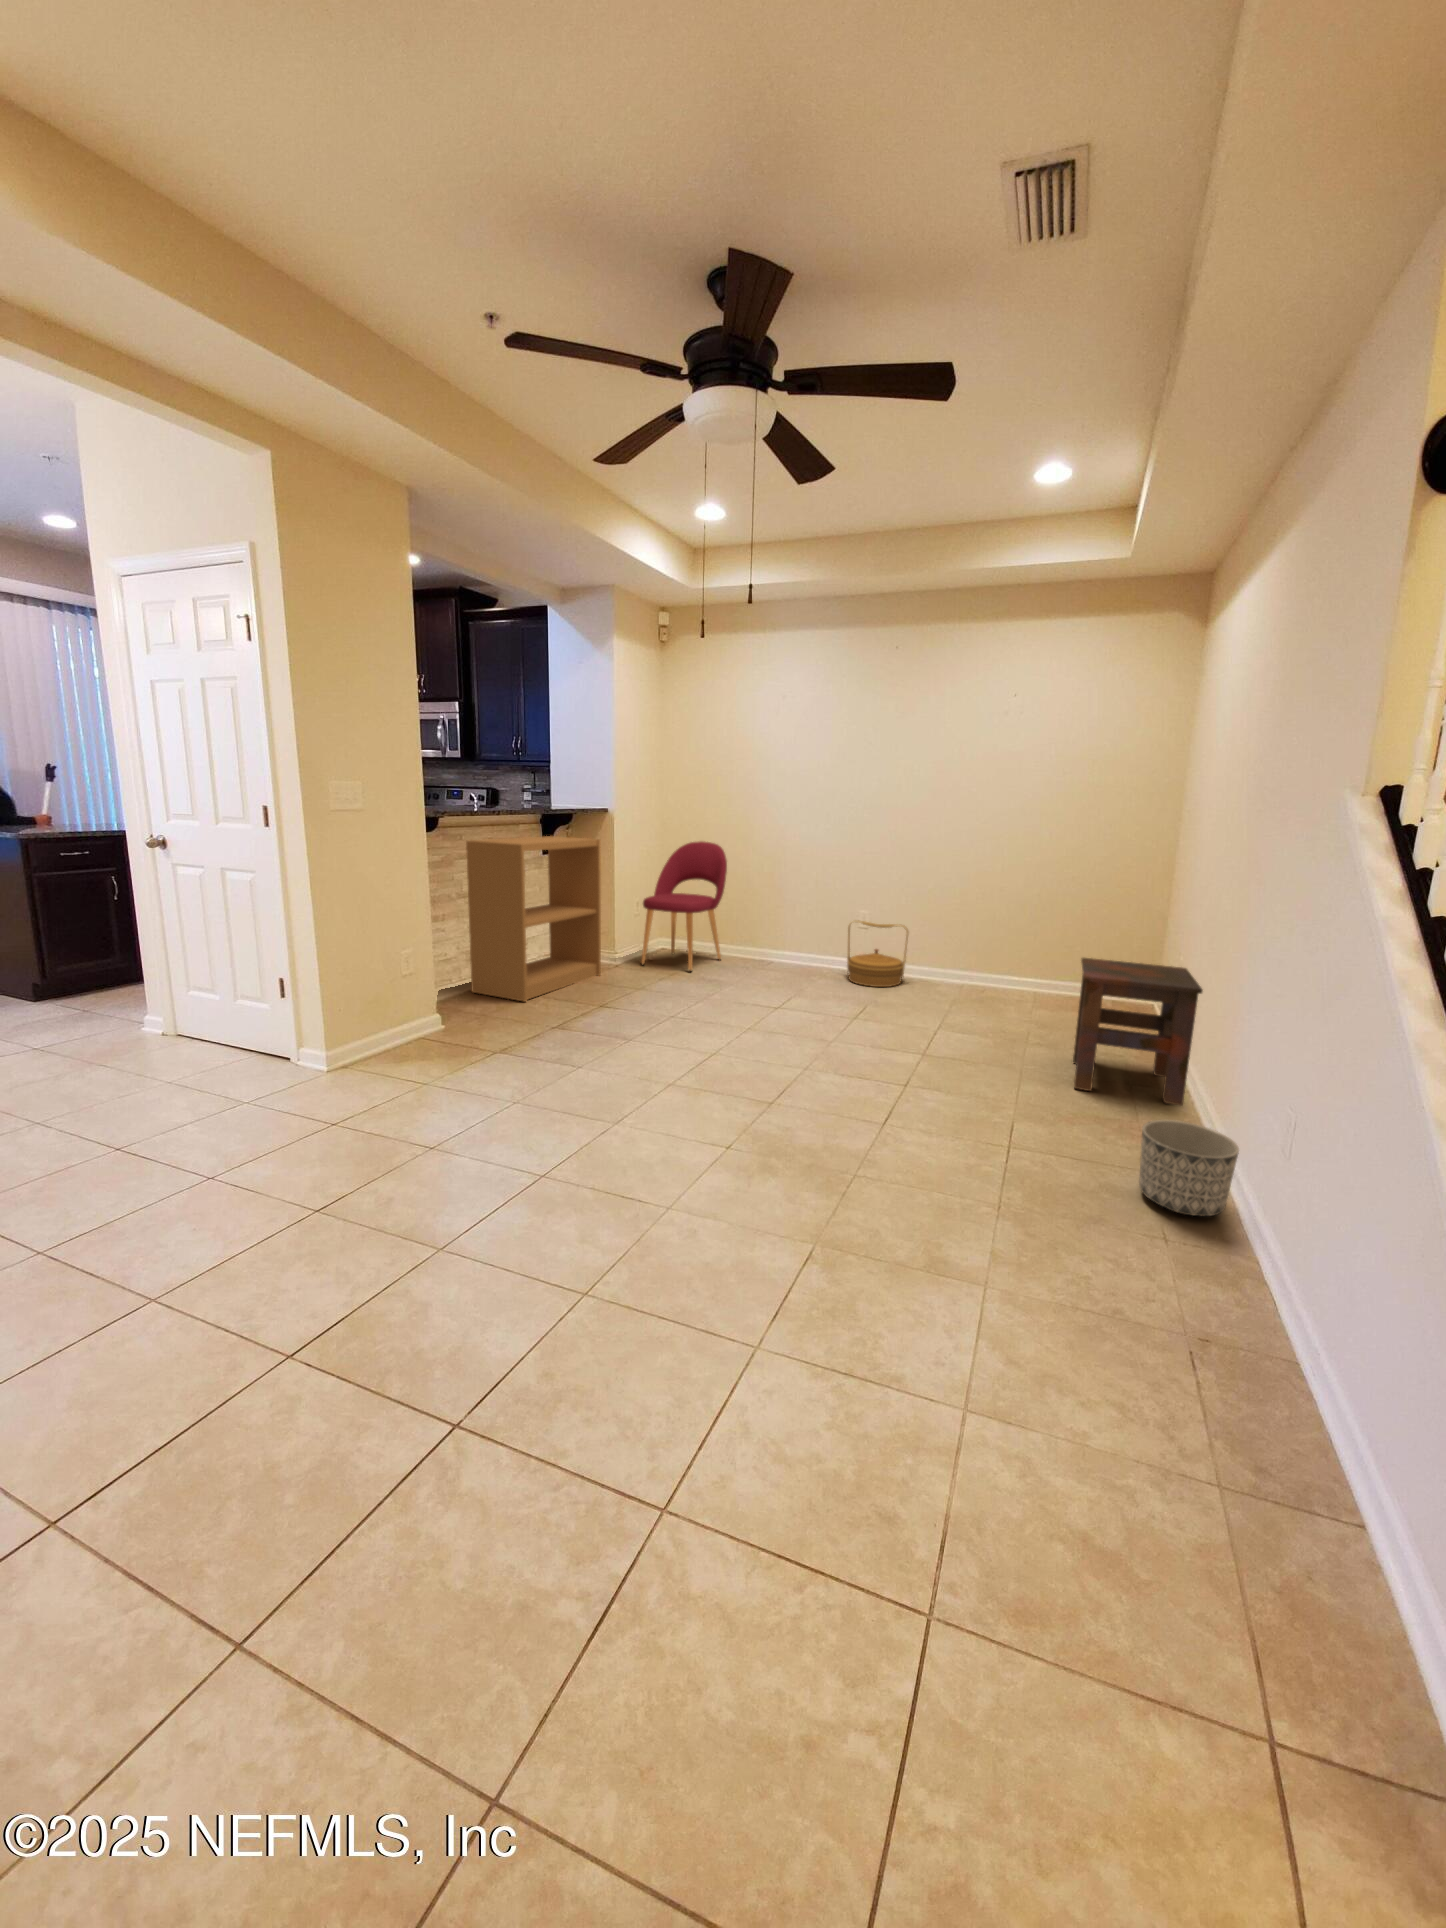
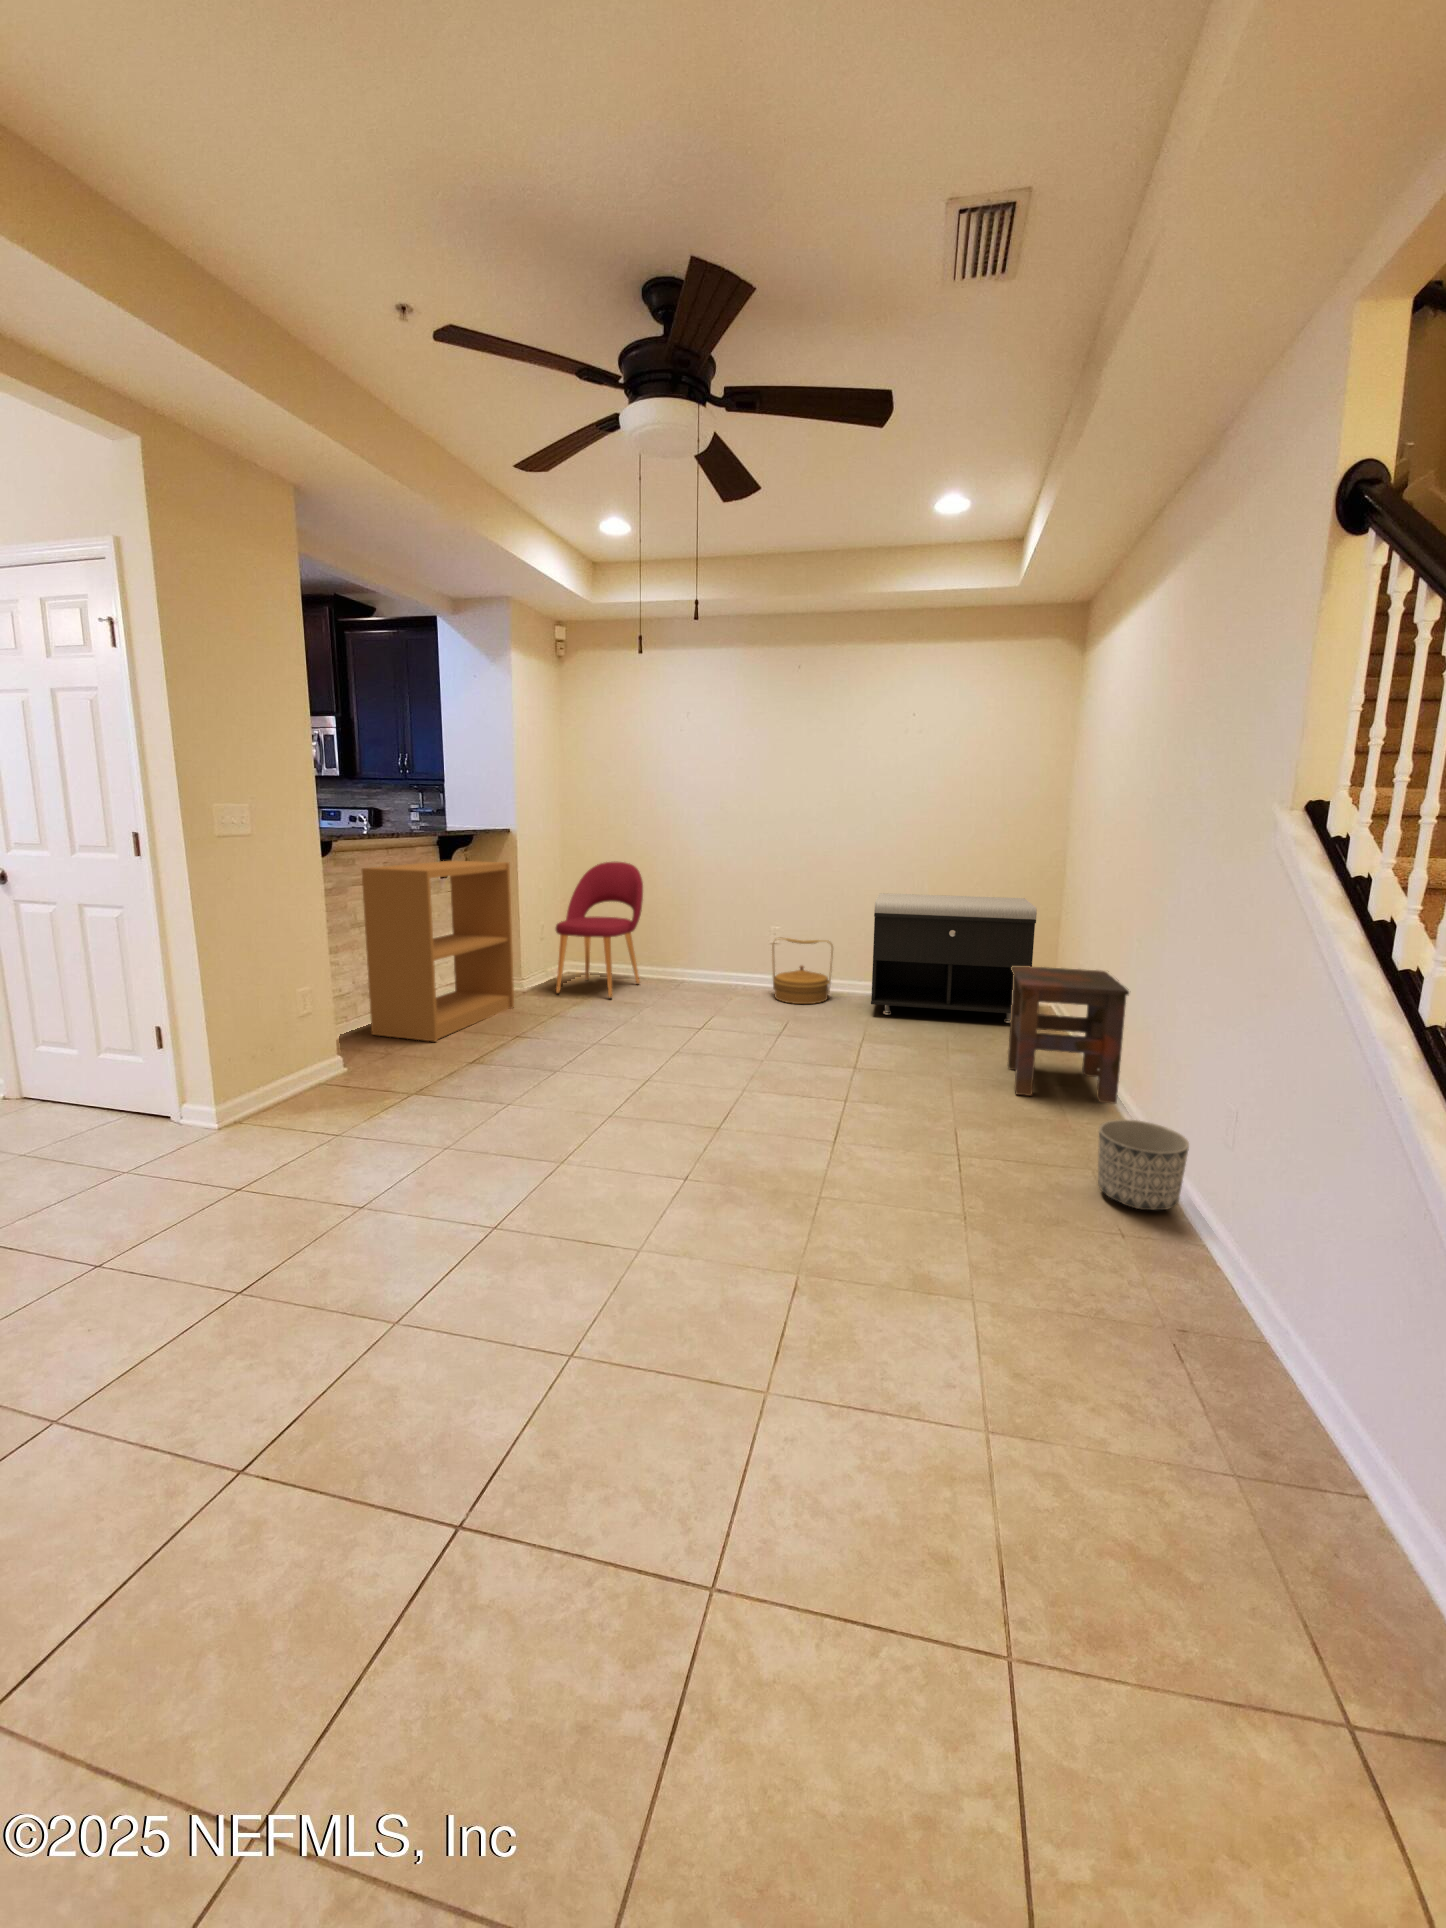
storage bench: none [942,880,1119,1017] -> present [871,893,1037,1023]

